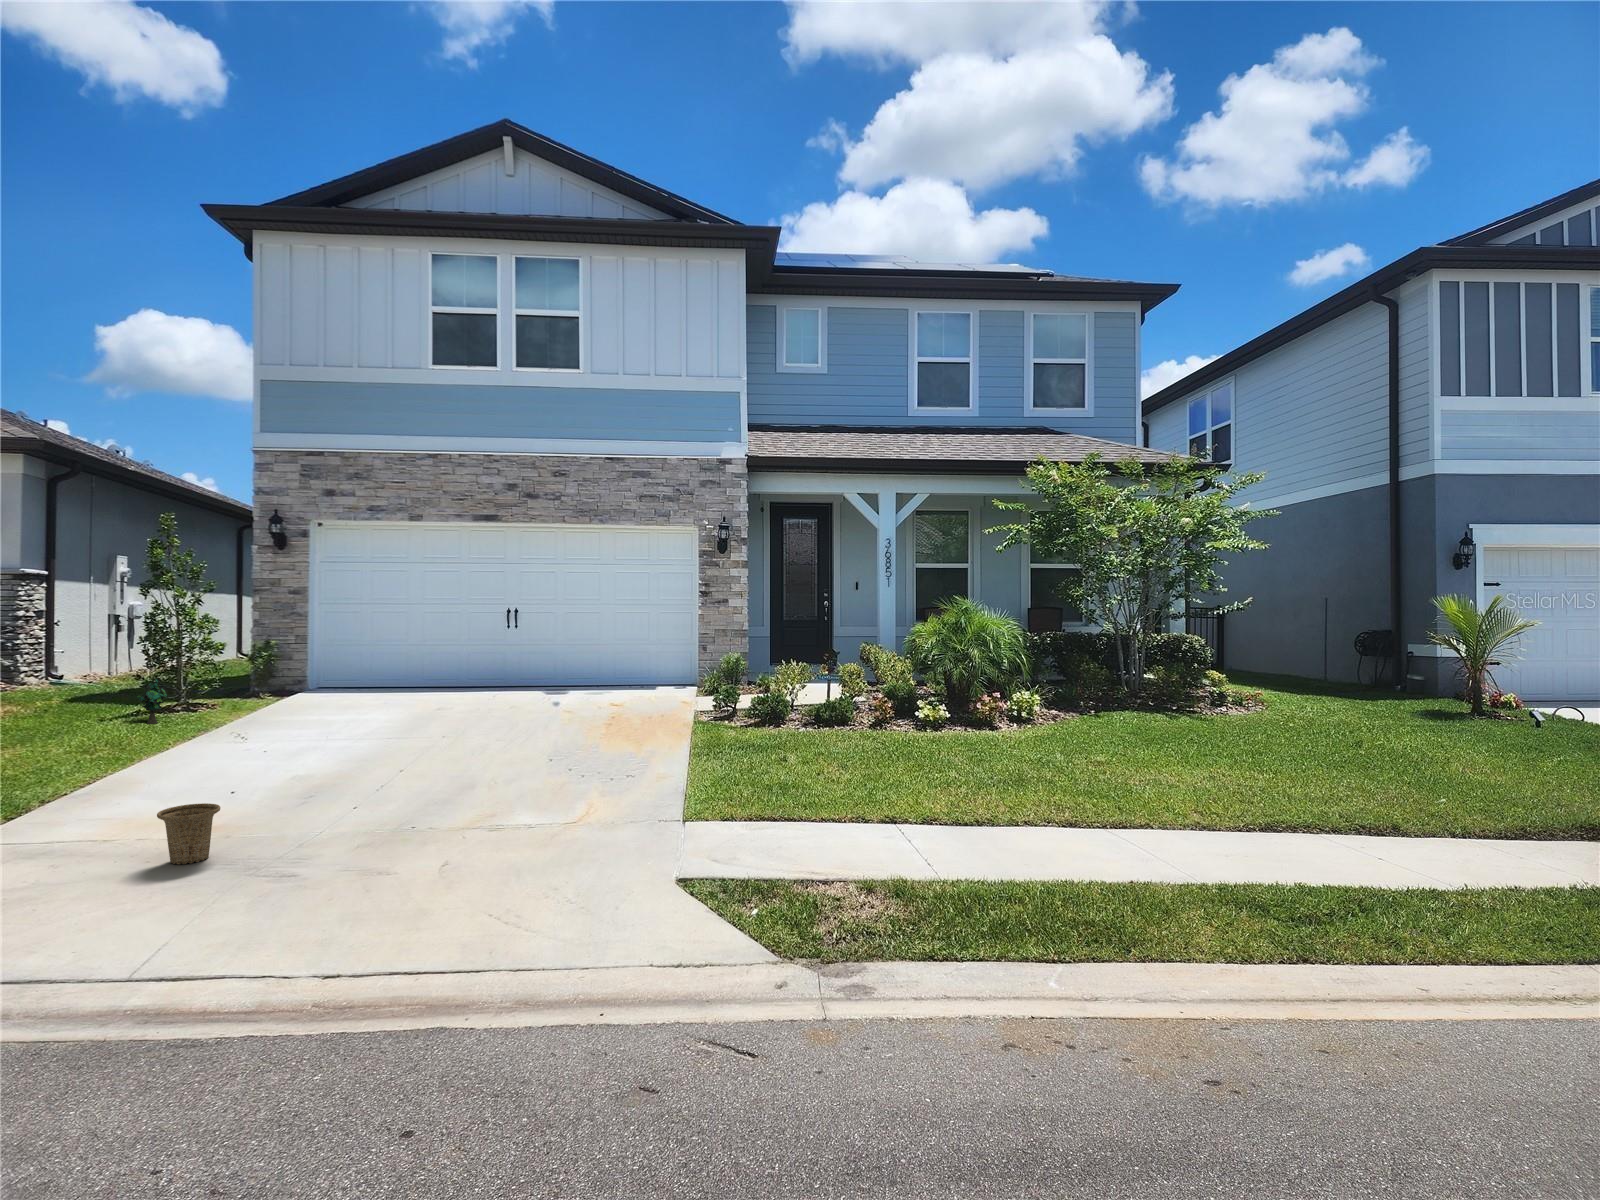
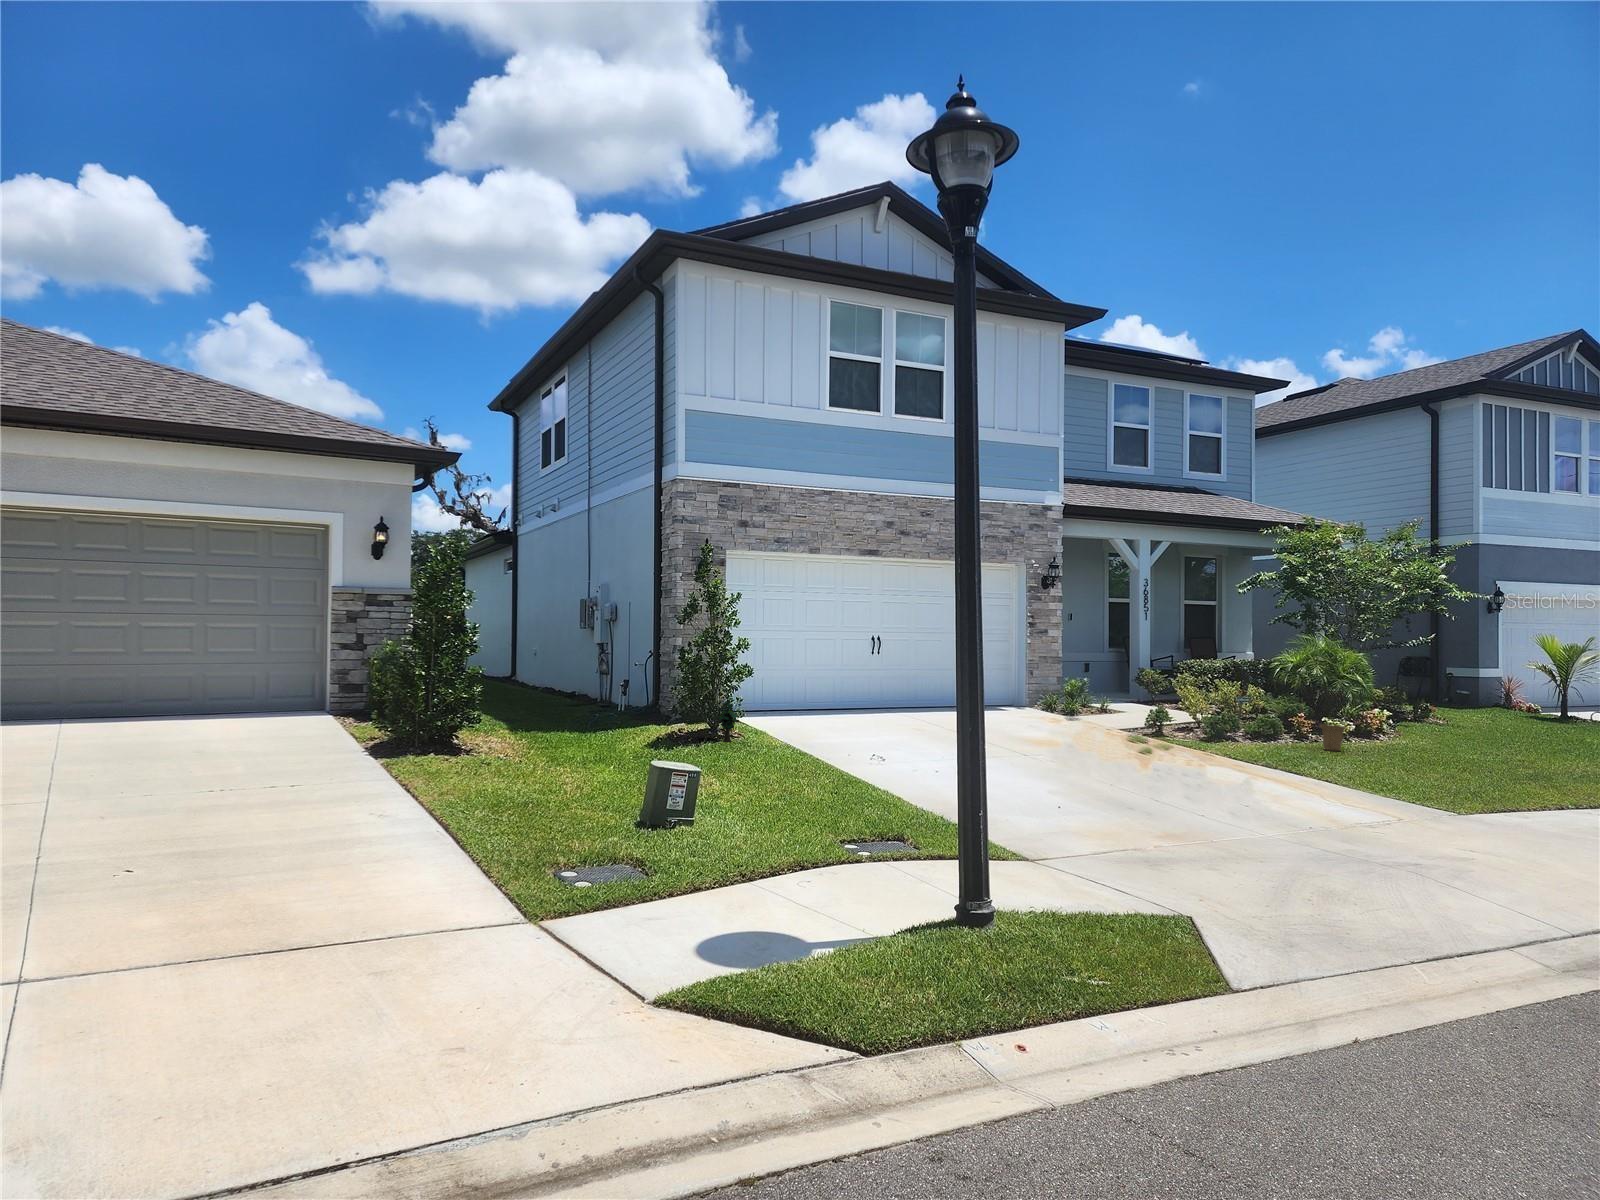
basket: present [157,803,220,864] -> present [1319,724,1347,751]

